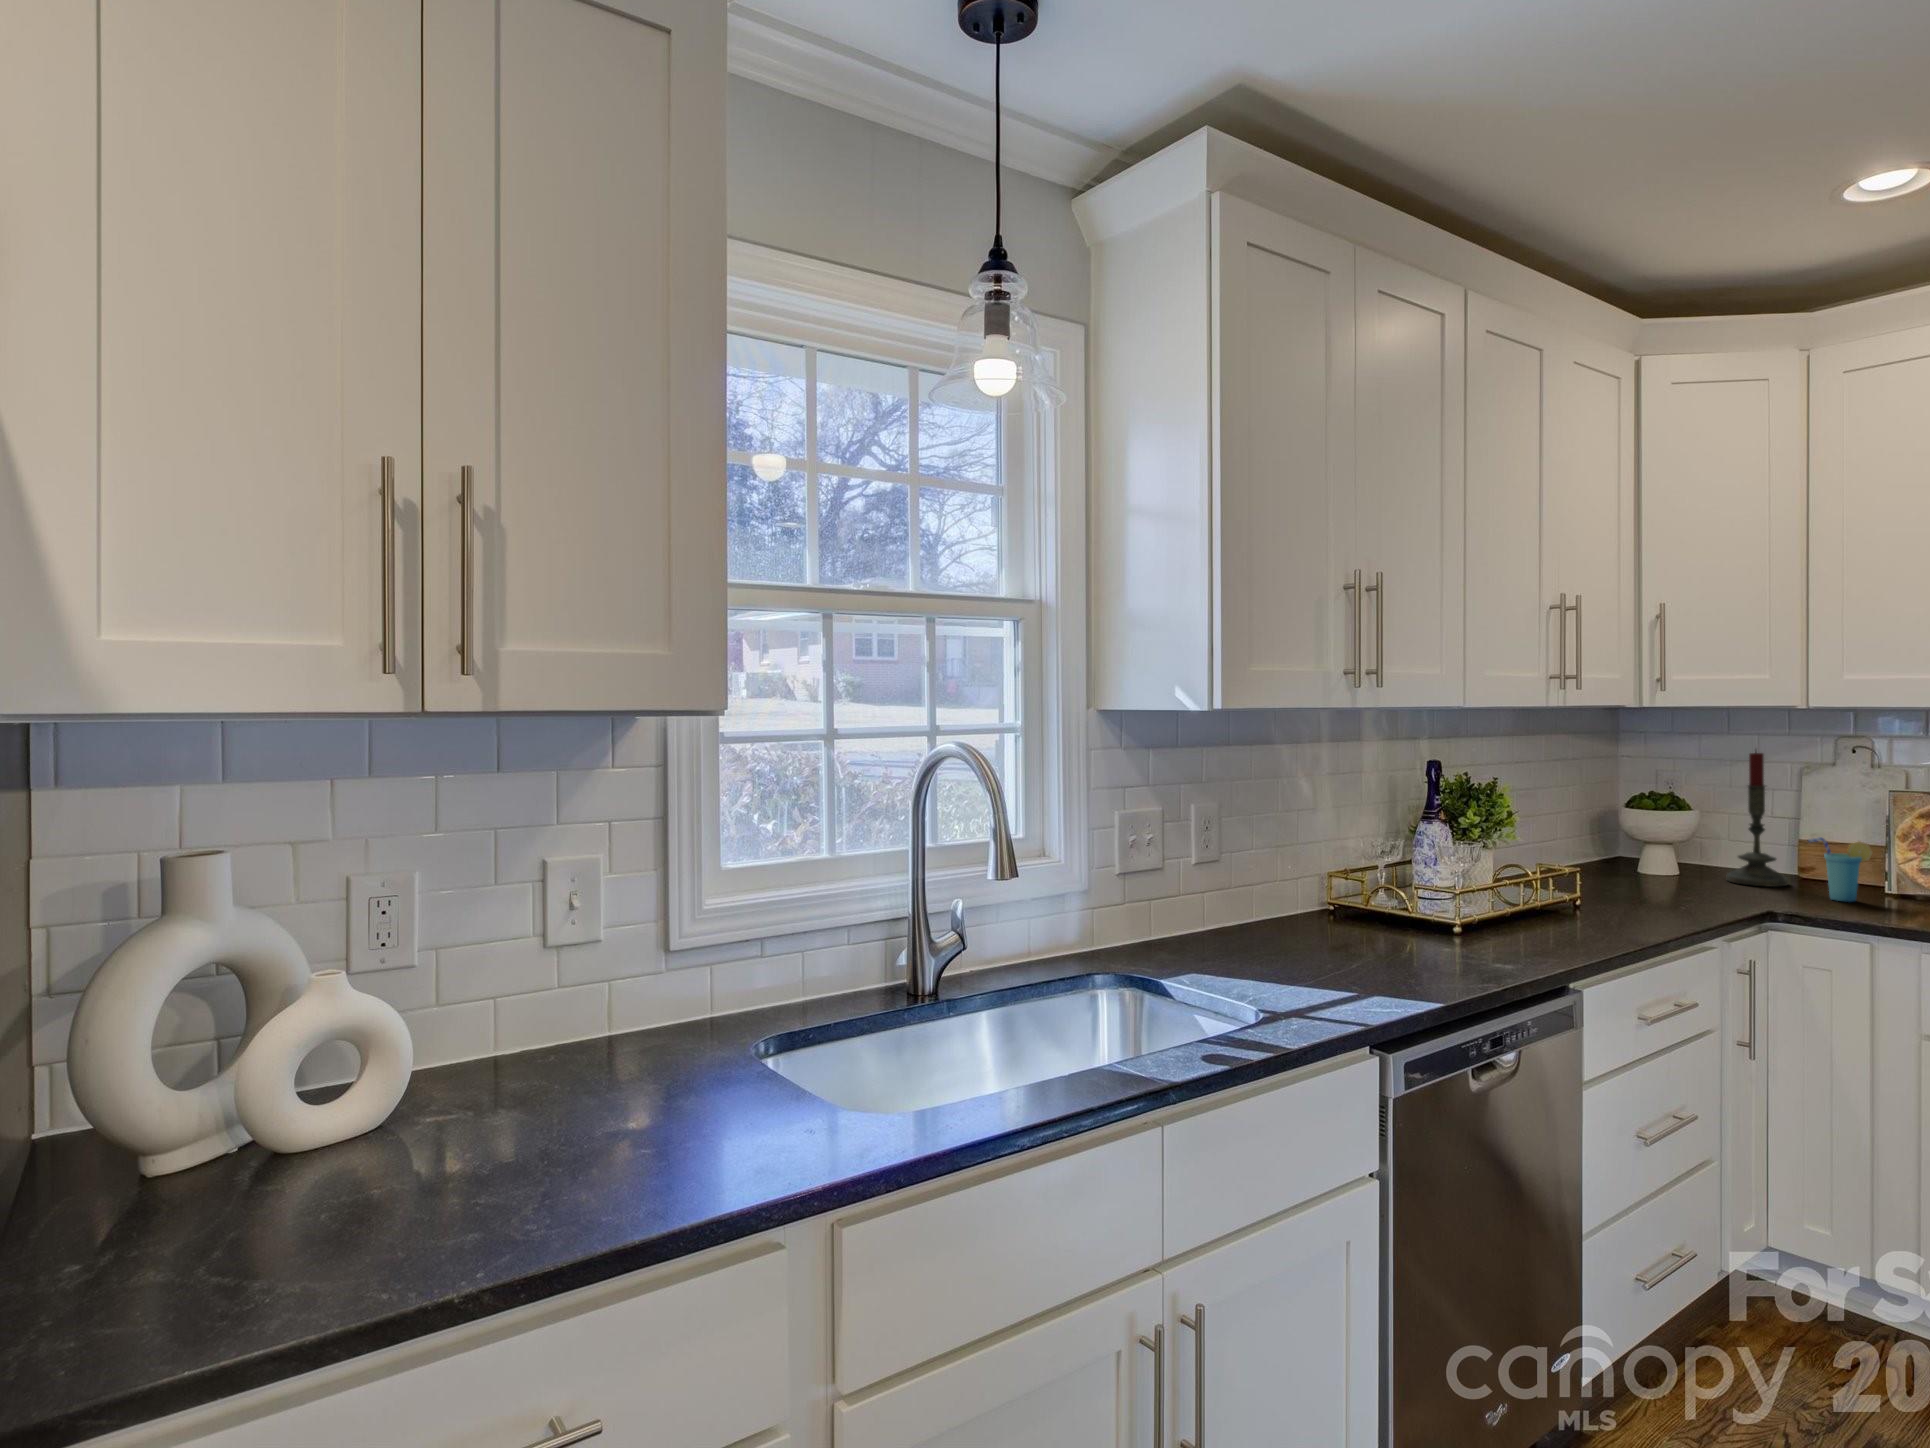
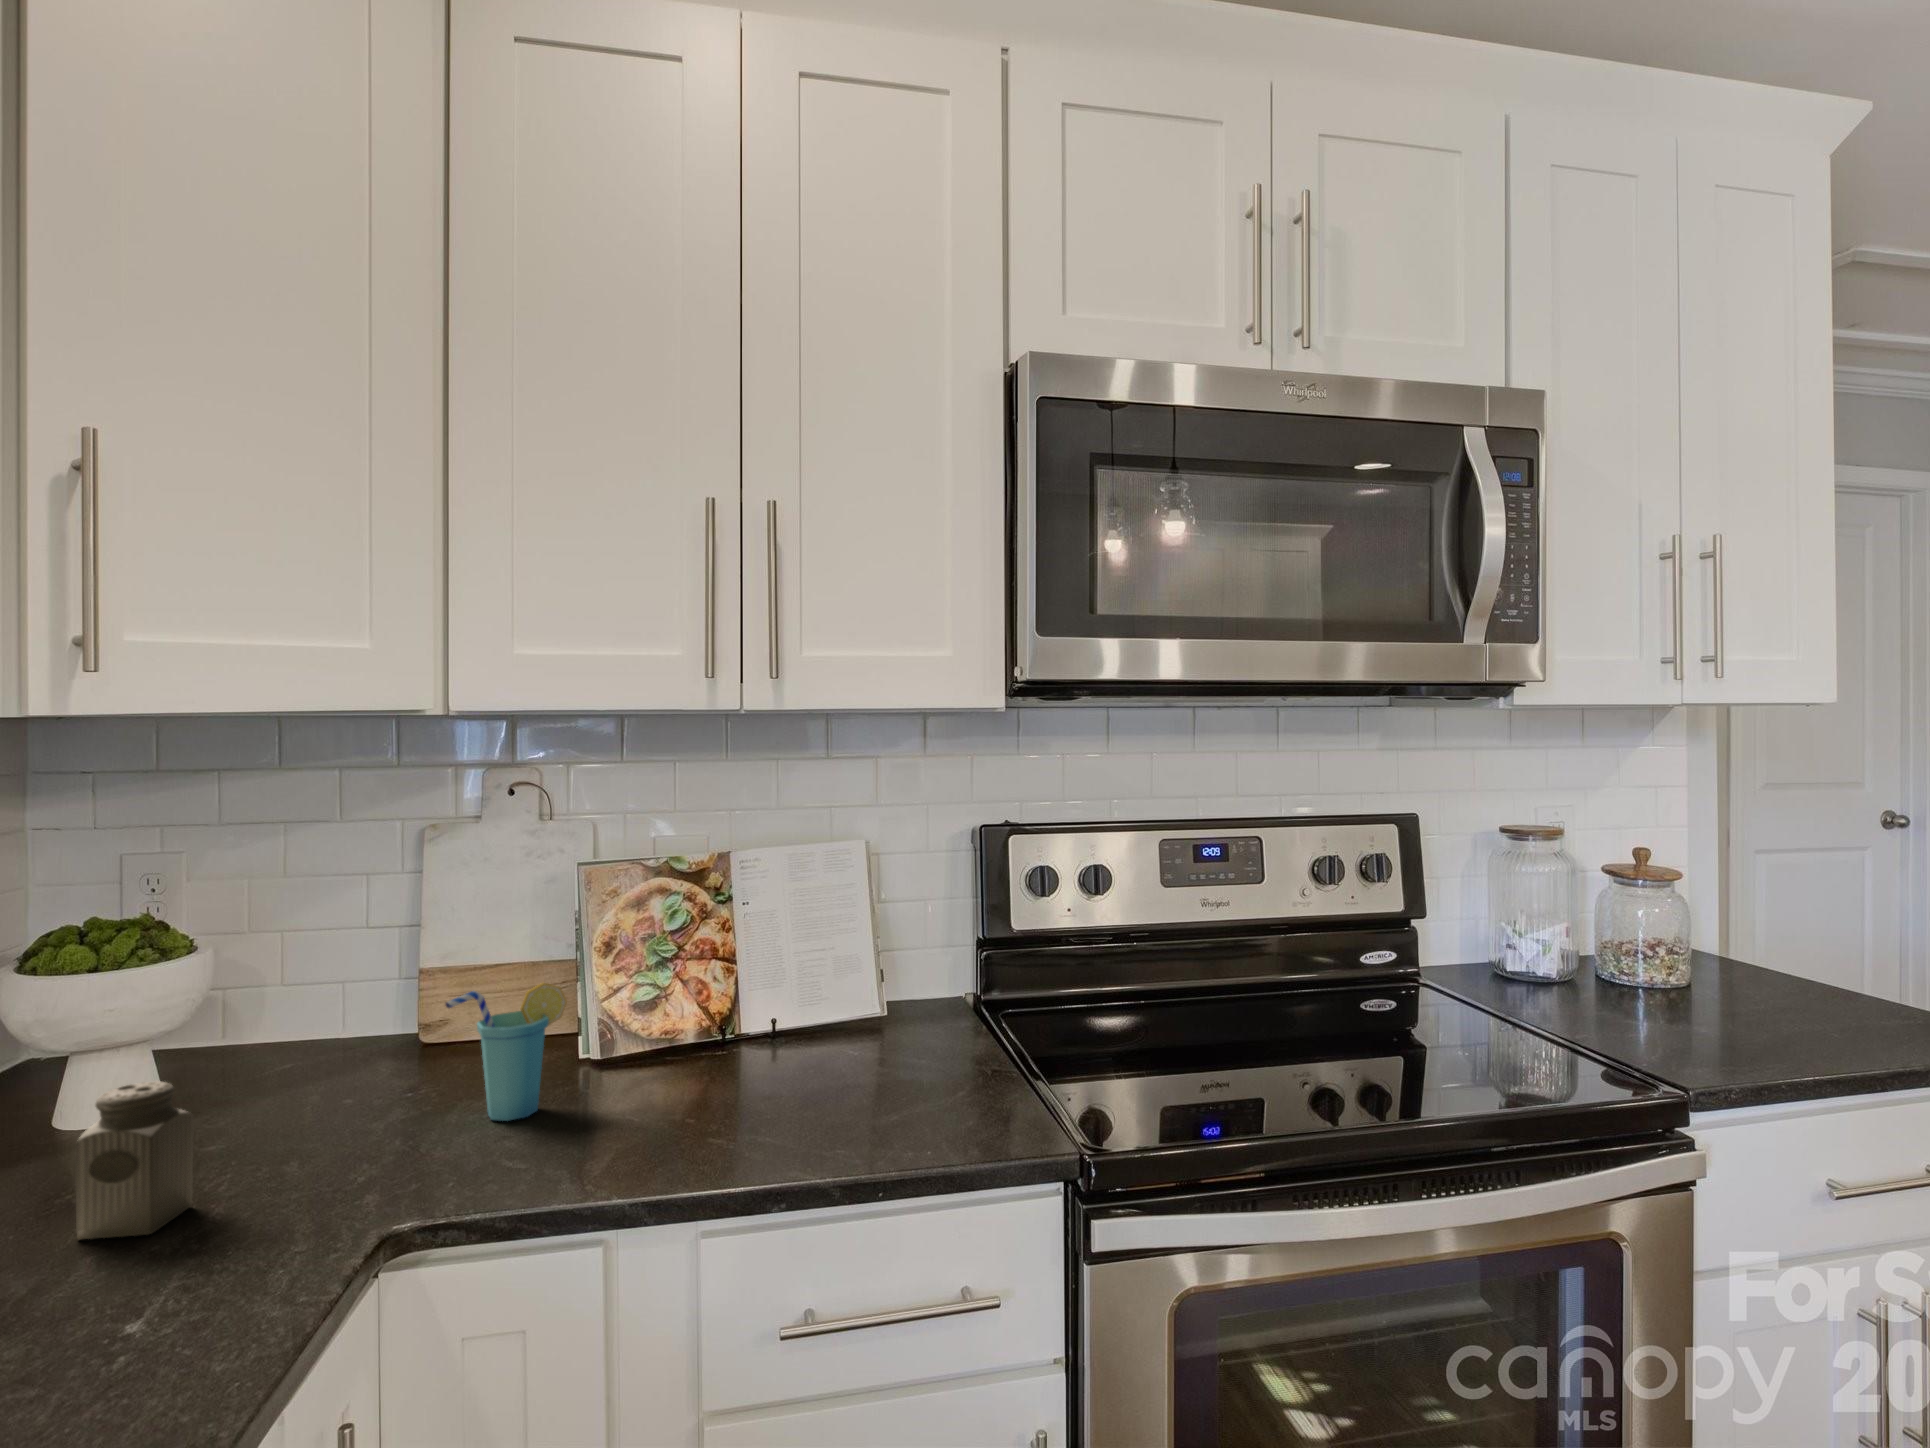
candle: present [1727,752,1788,887] -> none [269,805,402,1115]
salt shaker: none [1666,845,1704,897] -> present [76,1081,194,1239]

